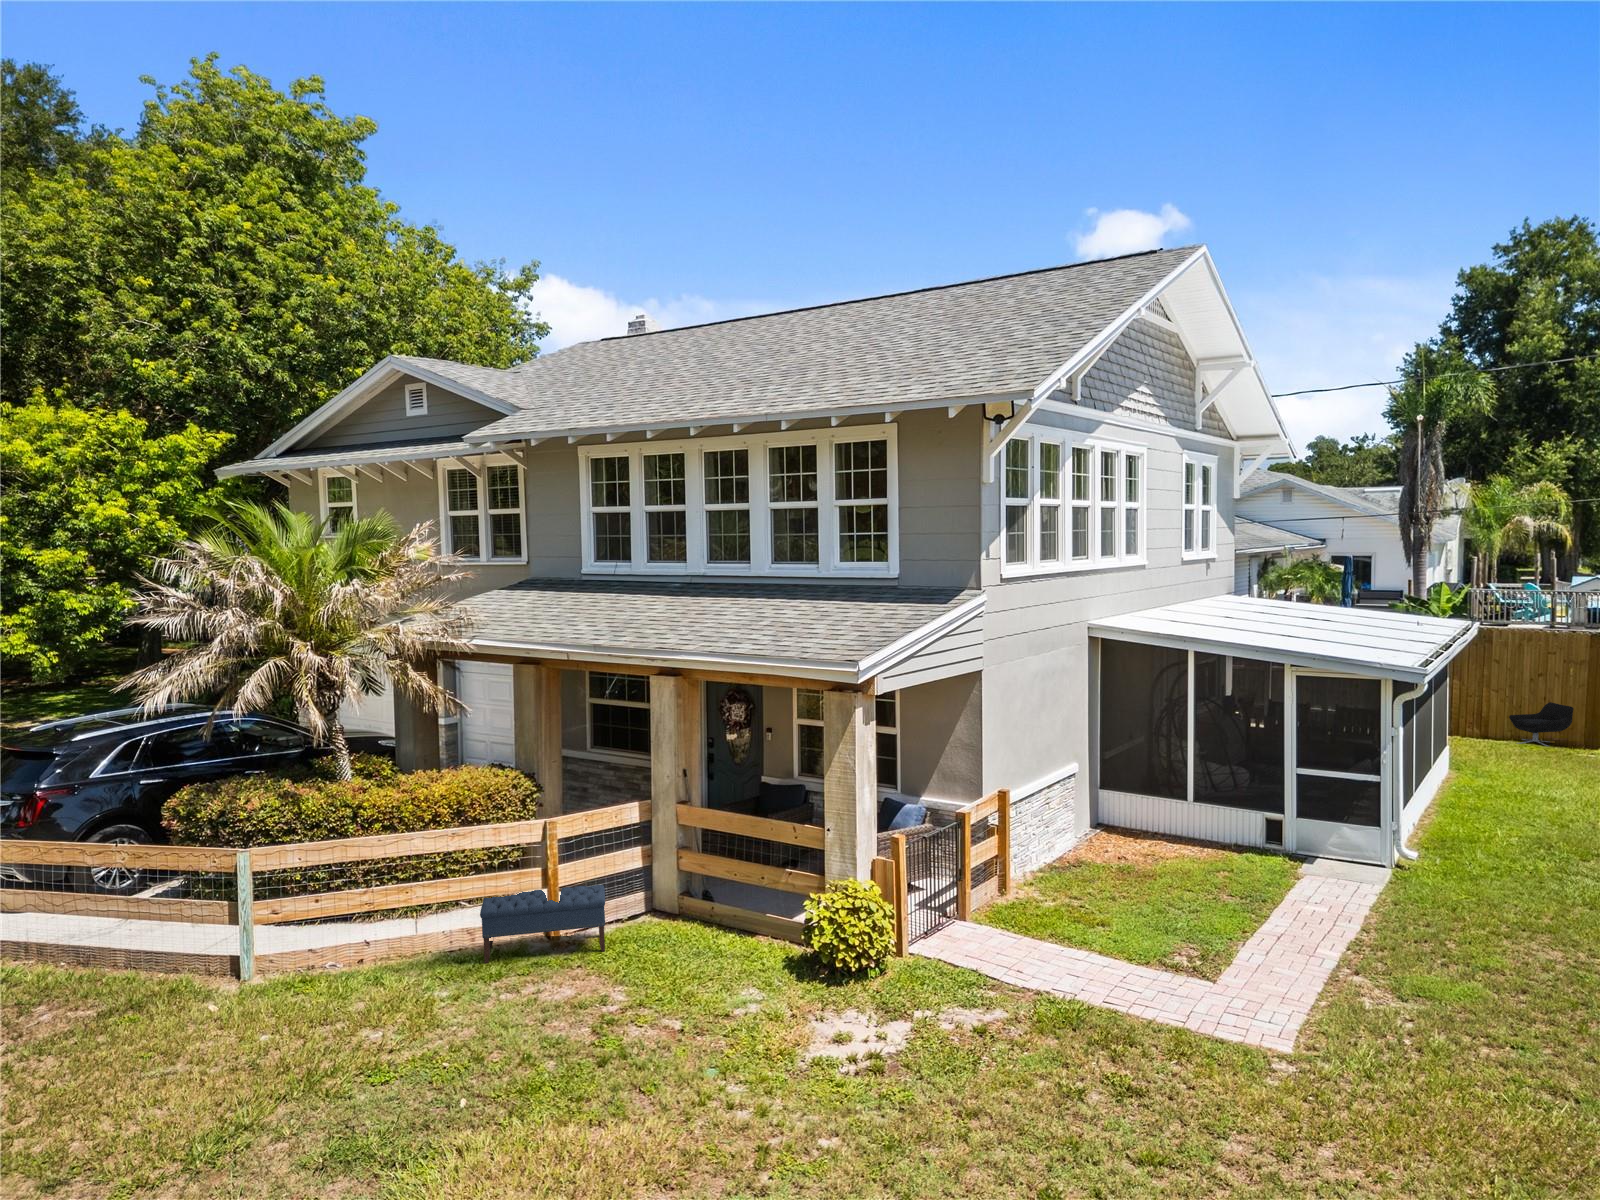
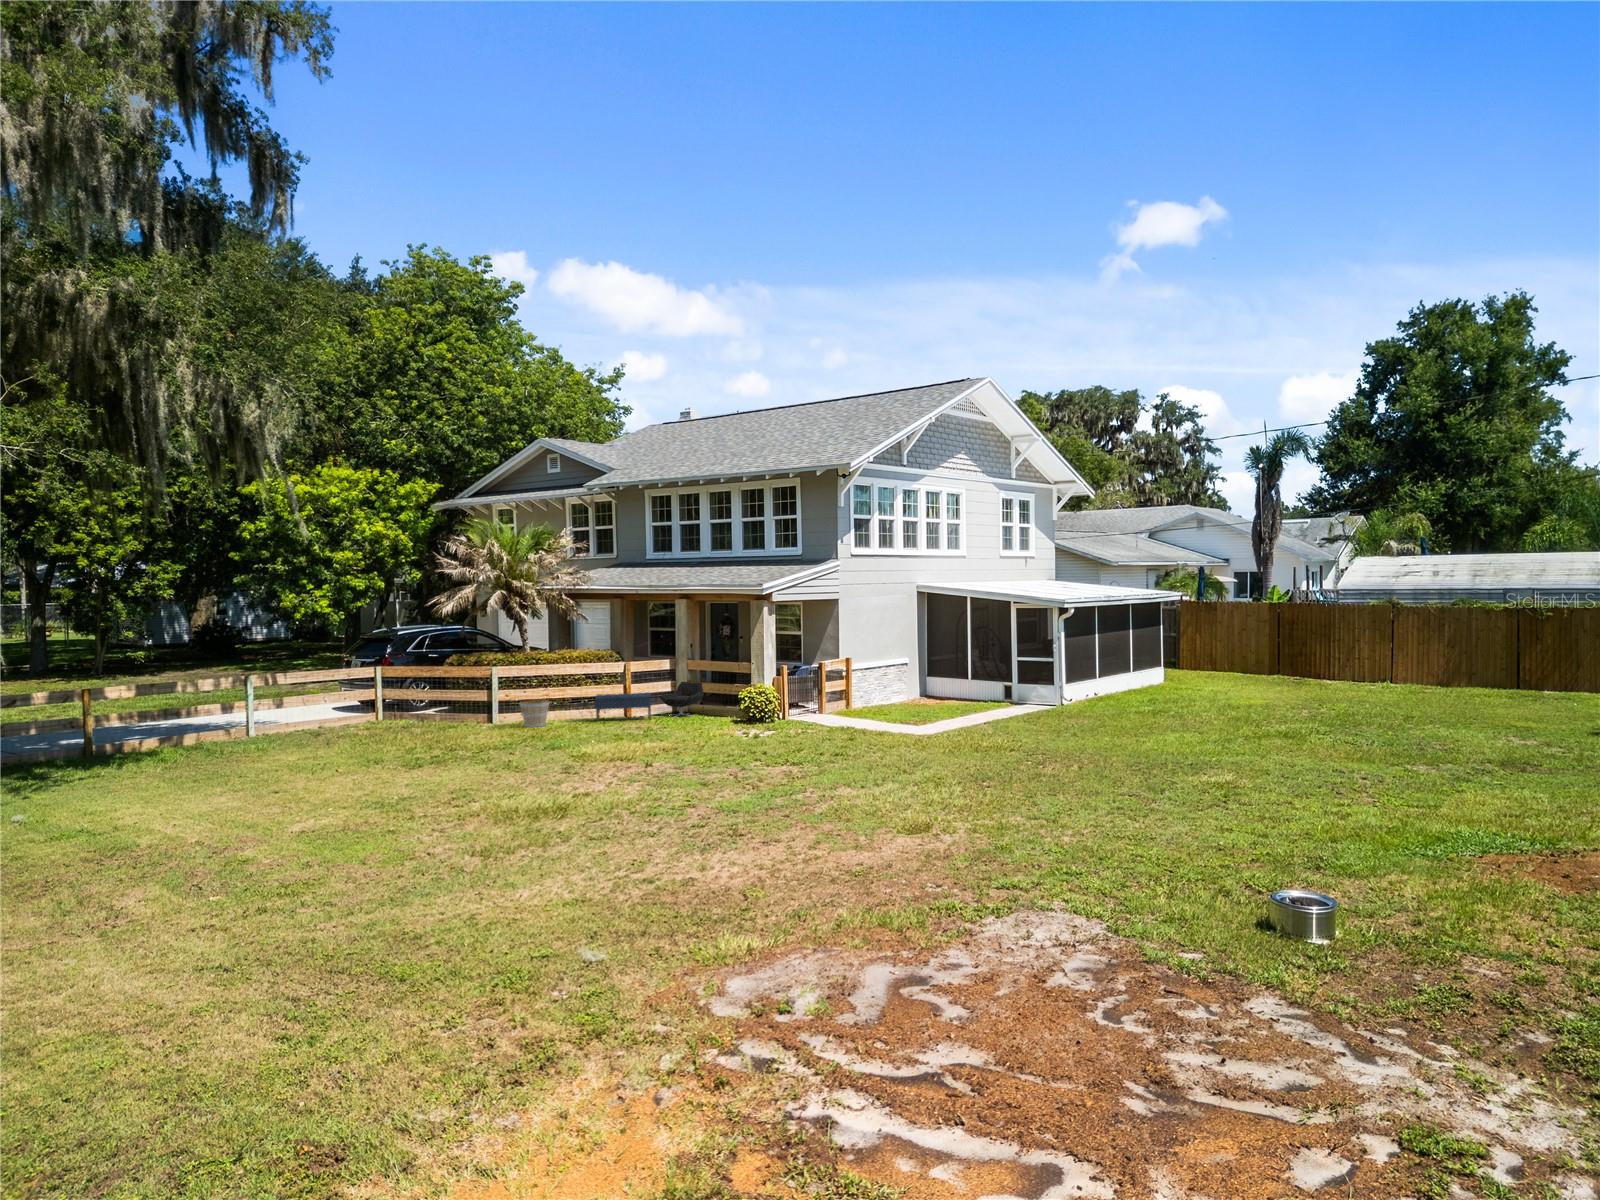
lounge chair: present [1509,702,1574,746] -> present [660,682,704,717]
wooden bucket: none [301,923,374,1001] -> present [520,699,549,727]

